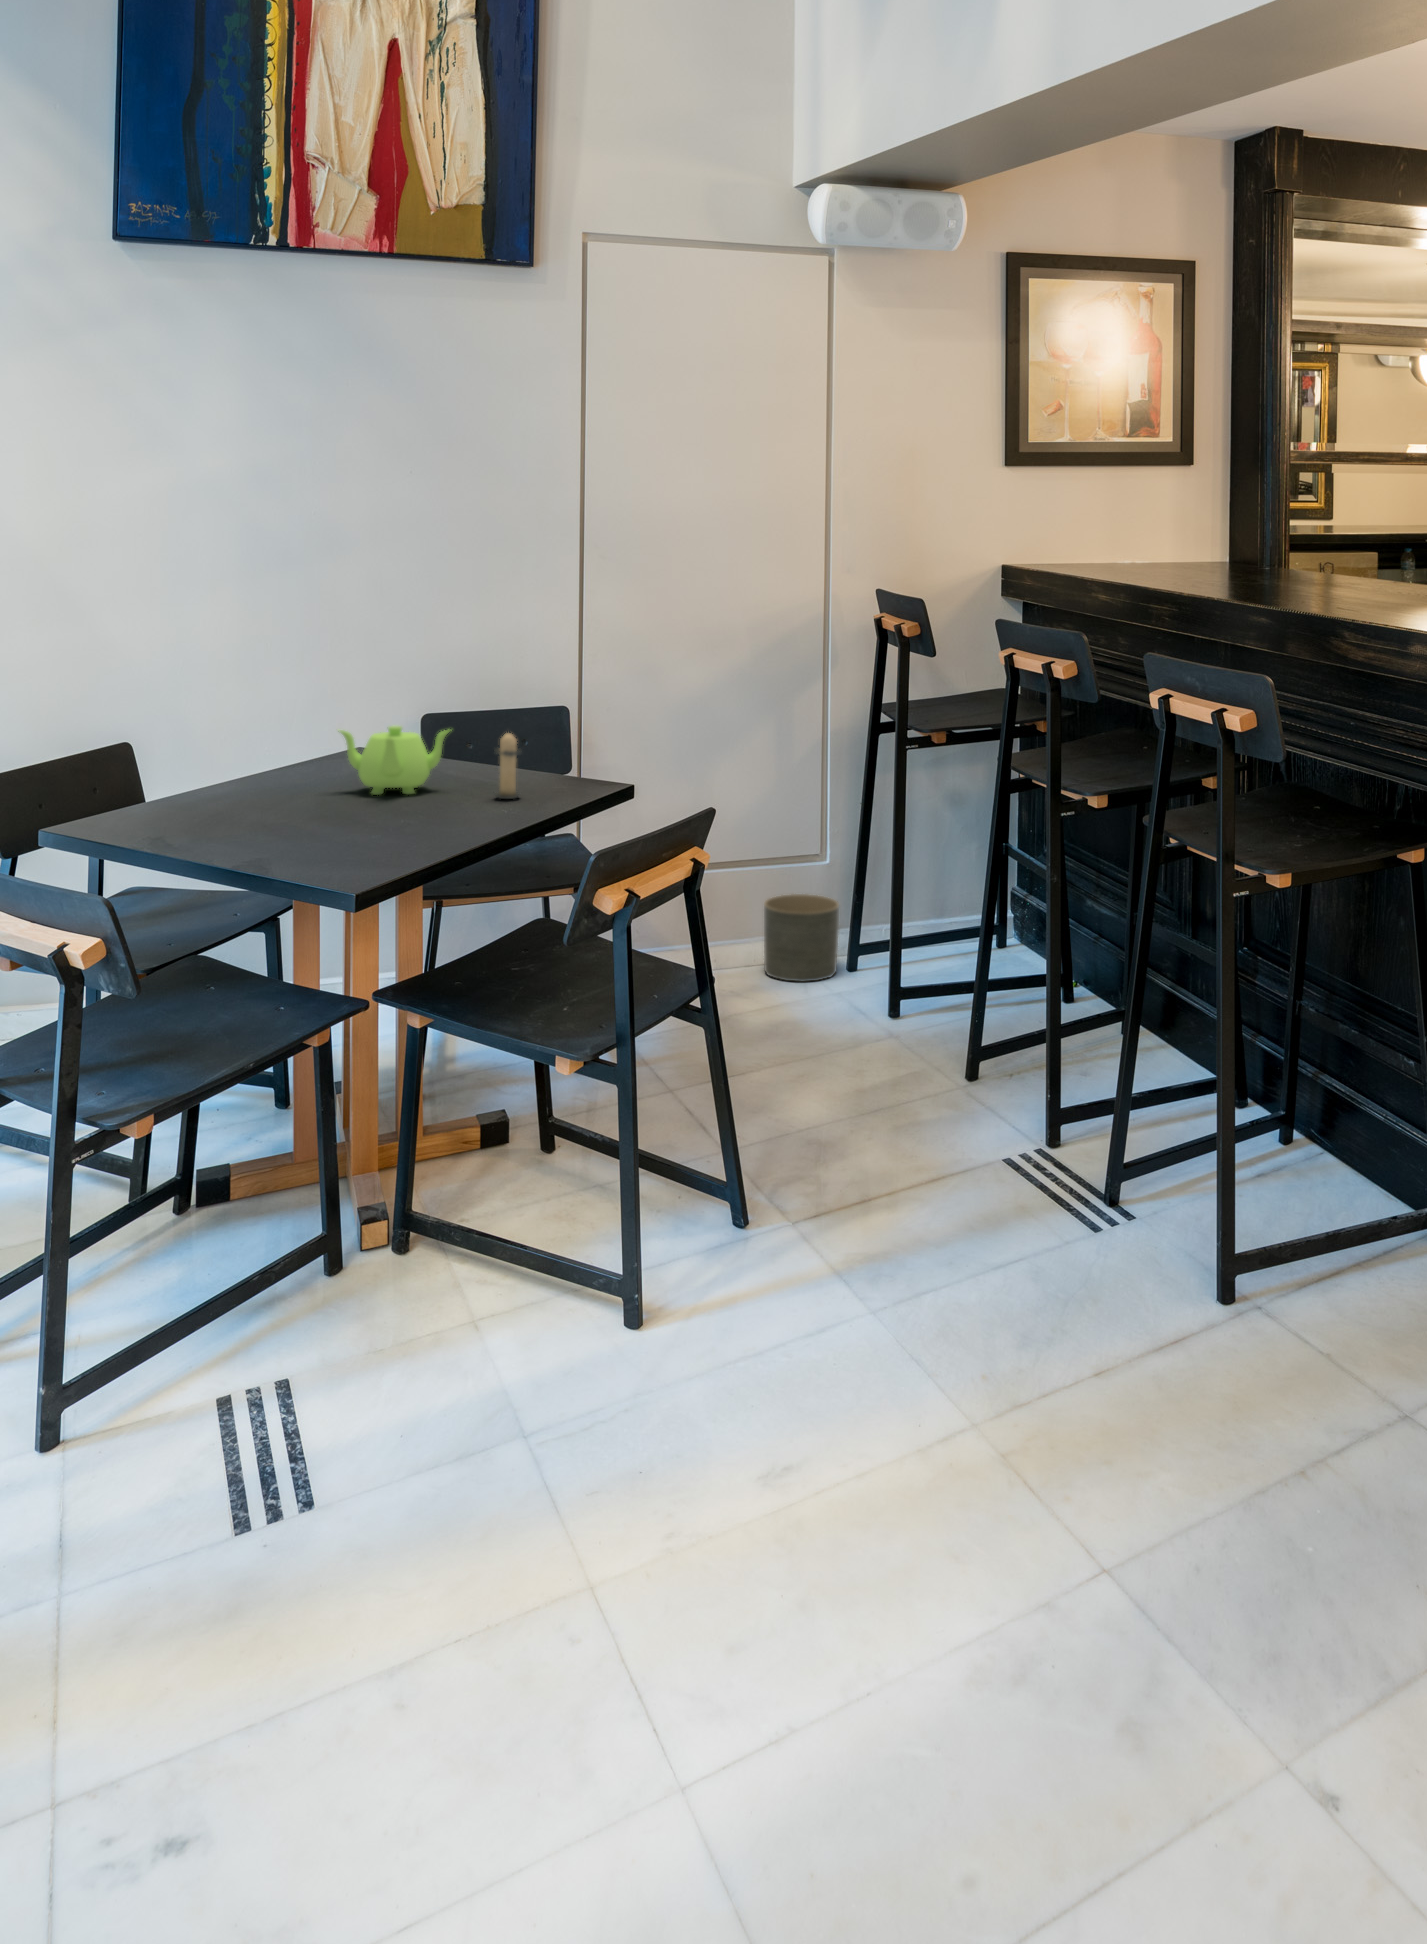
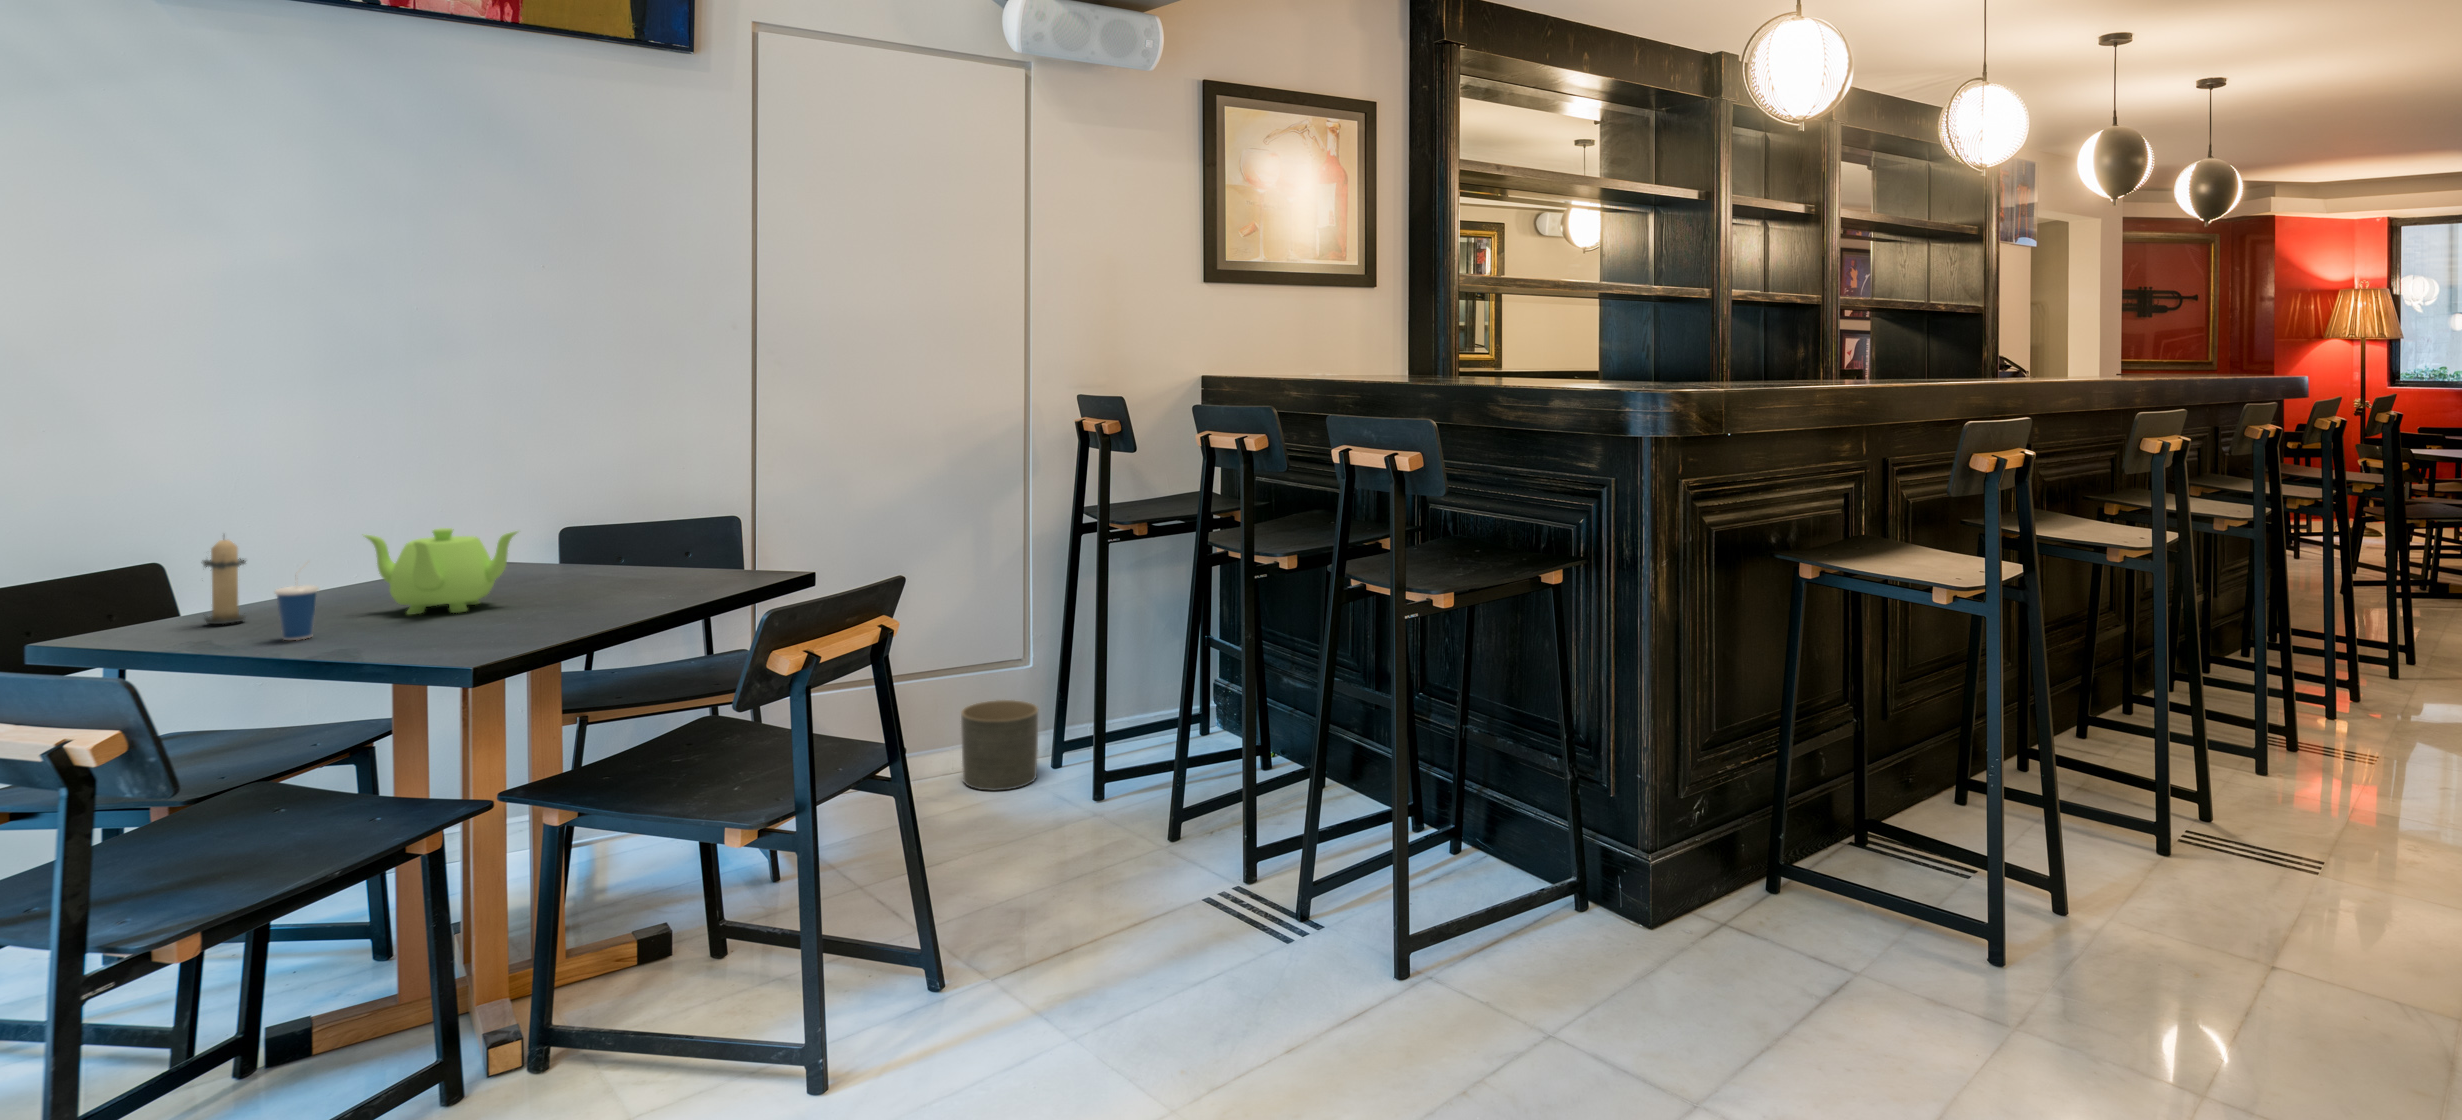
candle: present [494,733,521,799] -> present [203,539,246,624]
cup: none [302,751,331,812] -> present [275,585,319,640]

